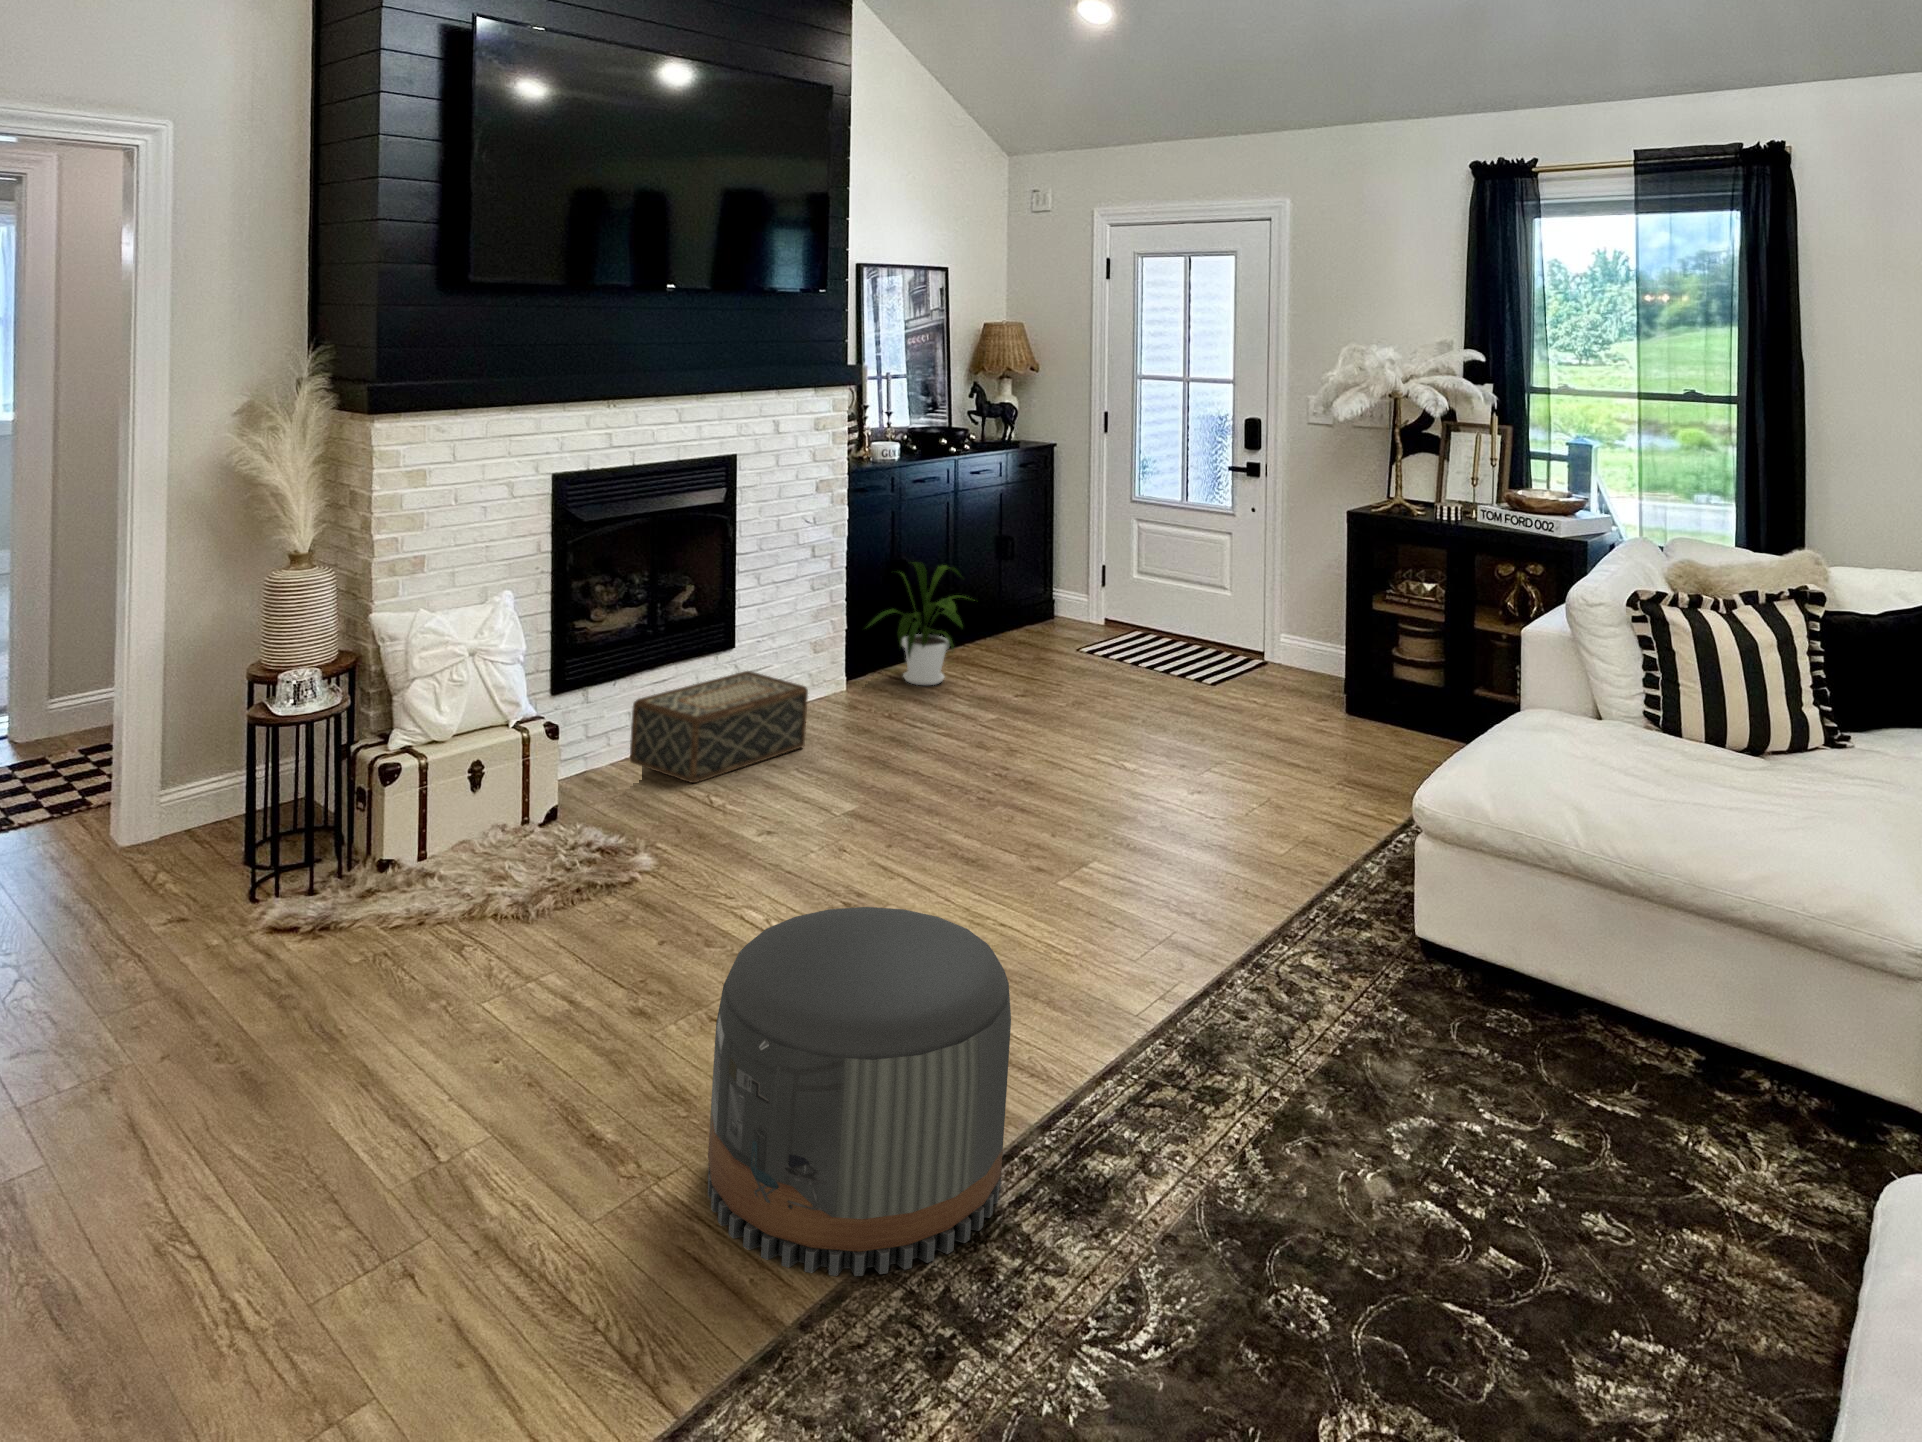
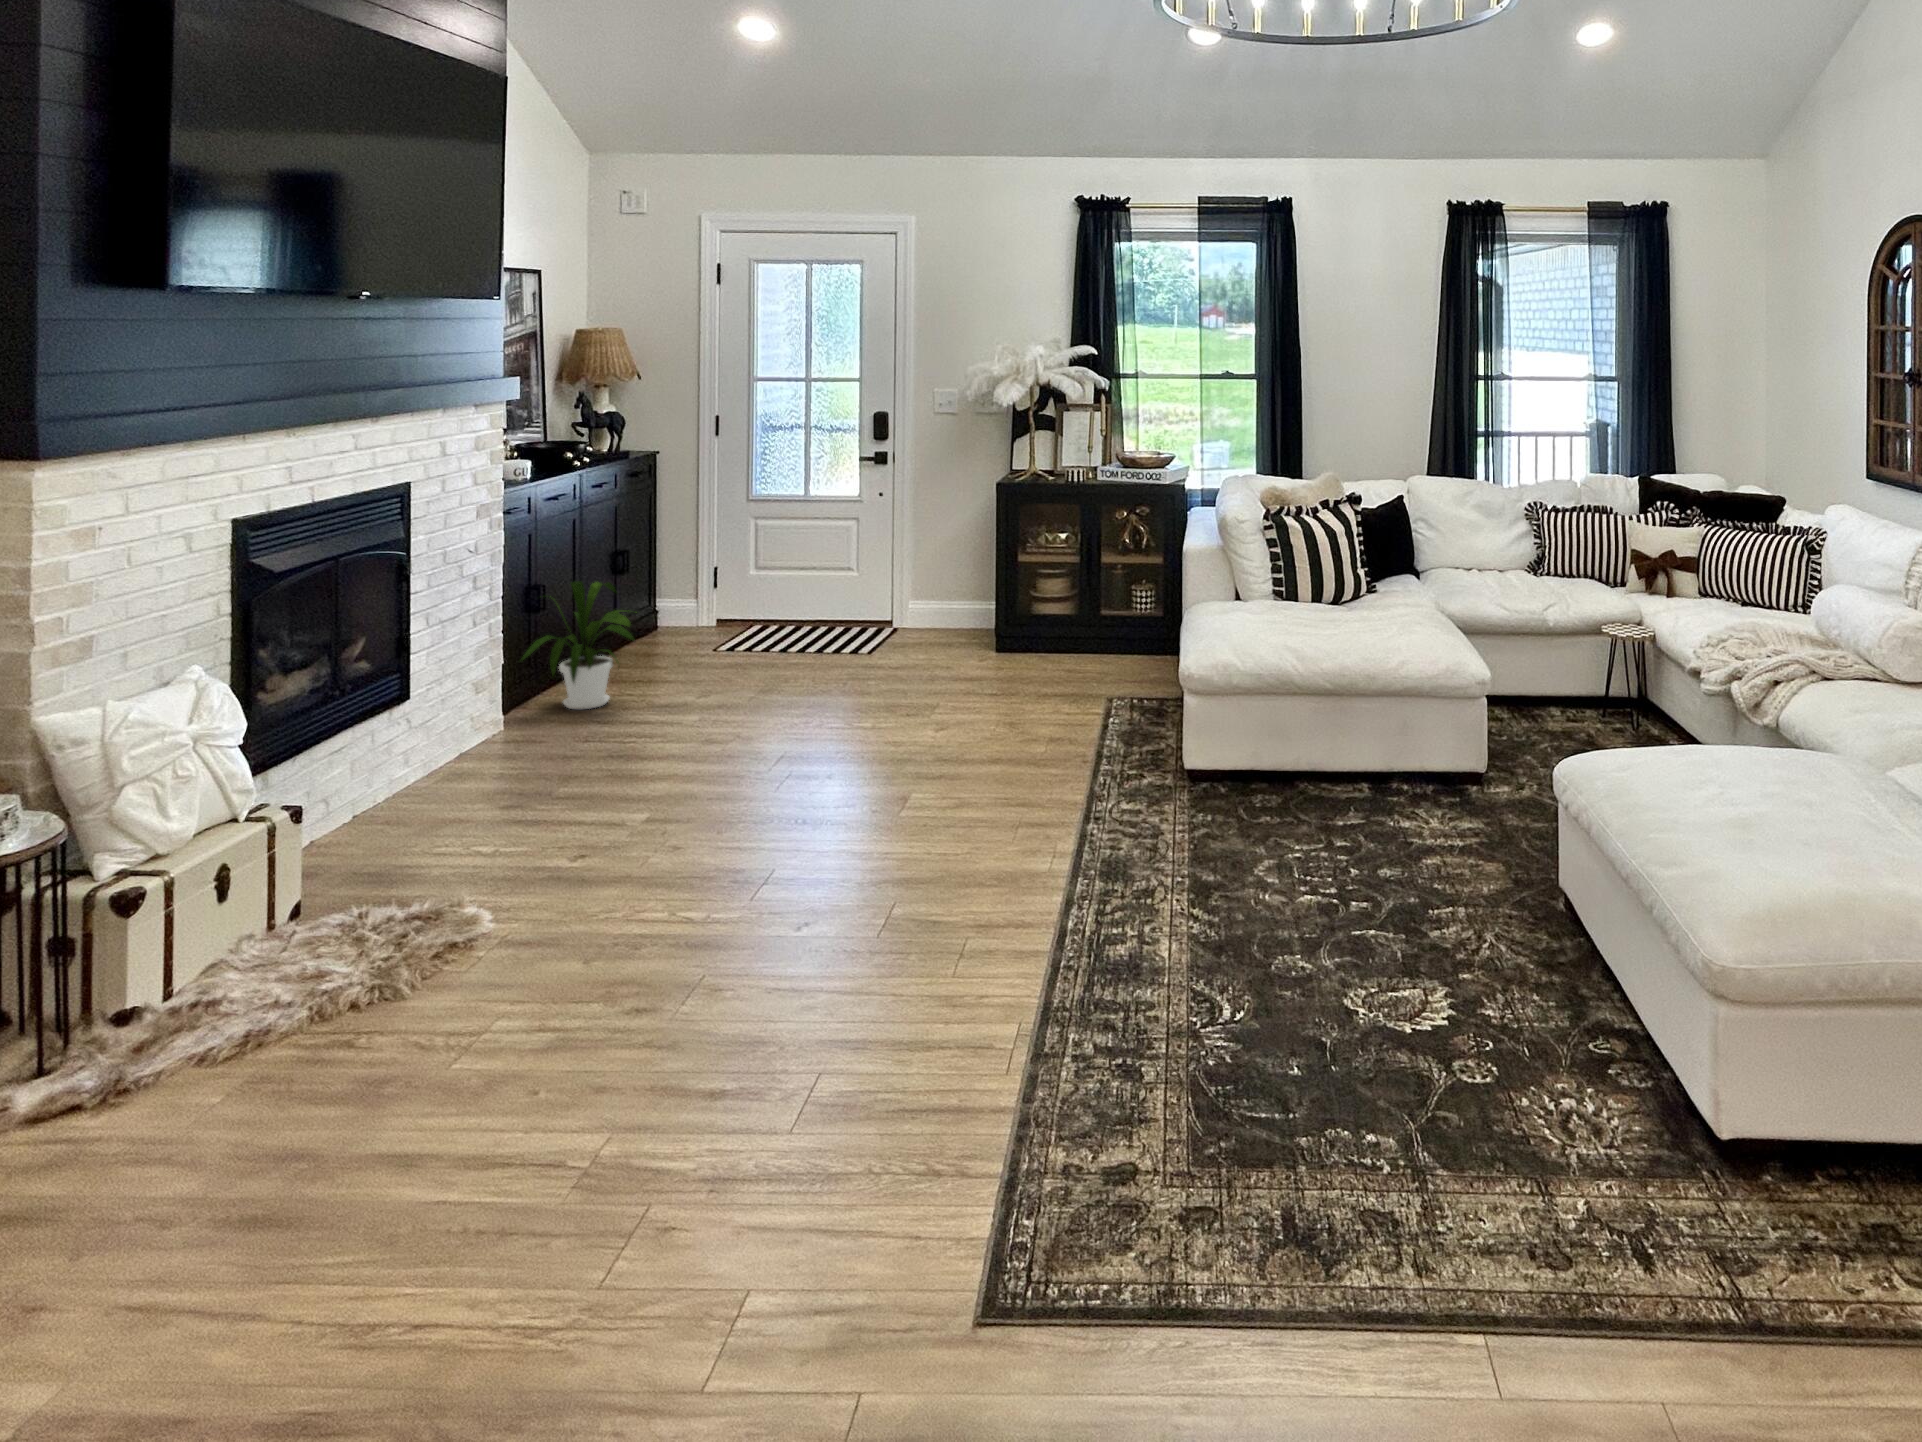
woven basket: present [630,671,808,783] -> none [320,722,515,847]
pouf: present [708,907,1011,1276] -> none [755,853,1032,1180]

